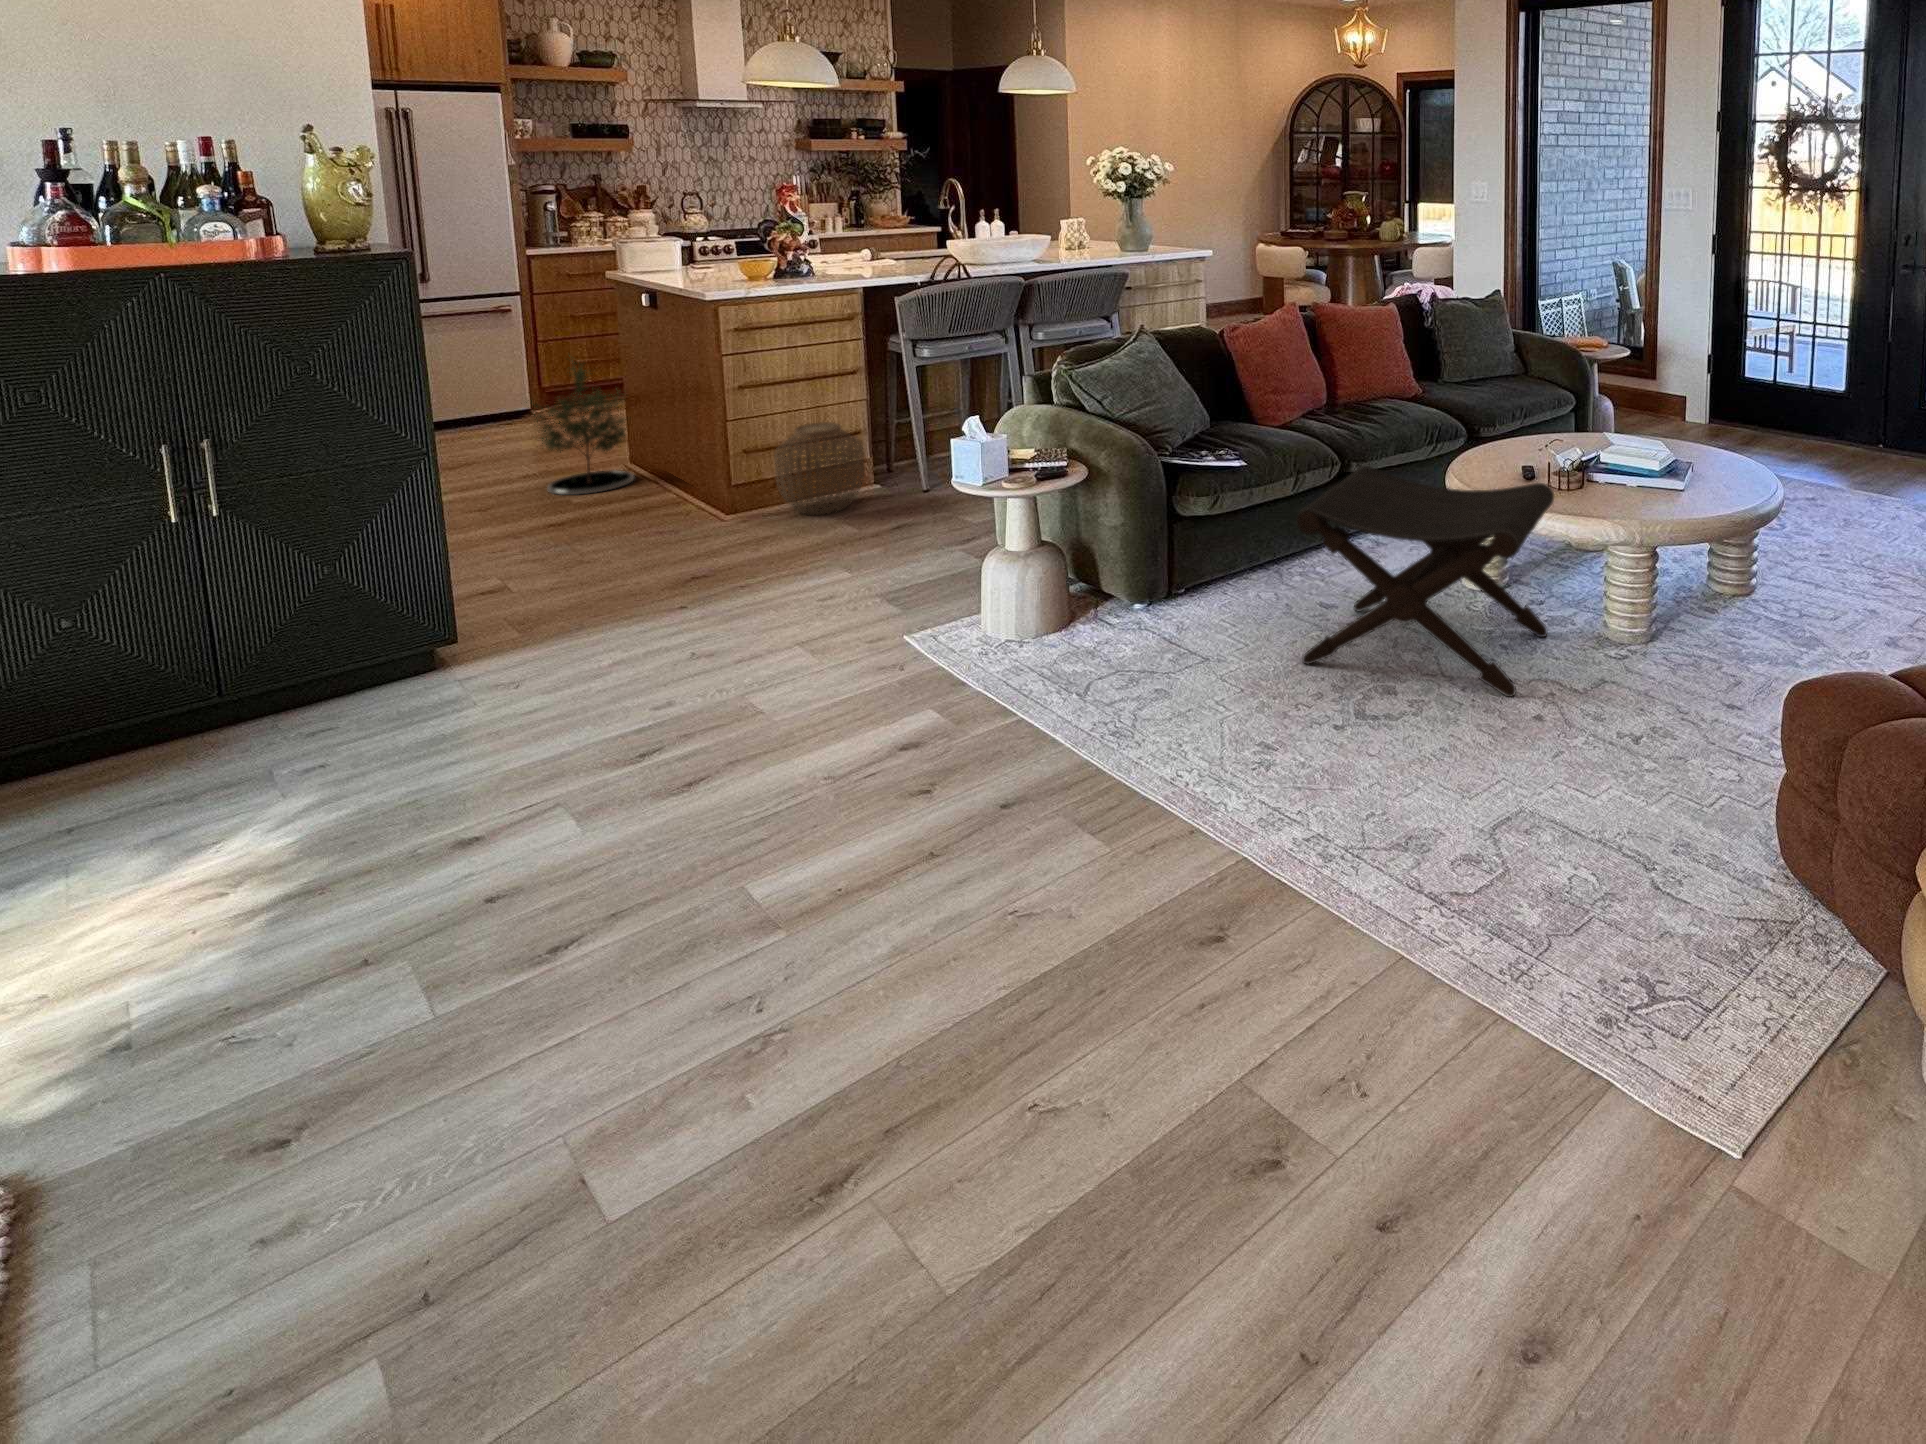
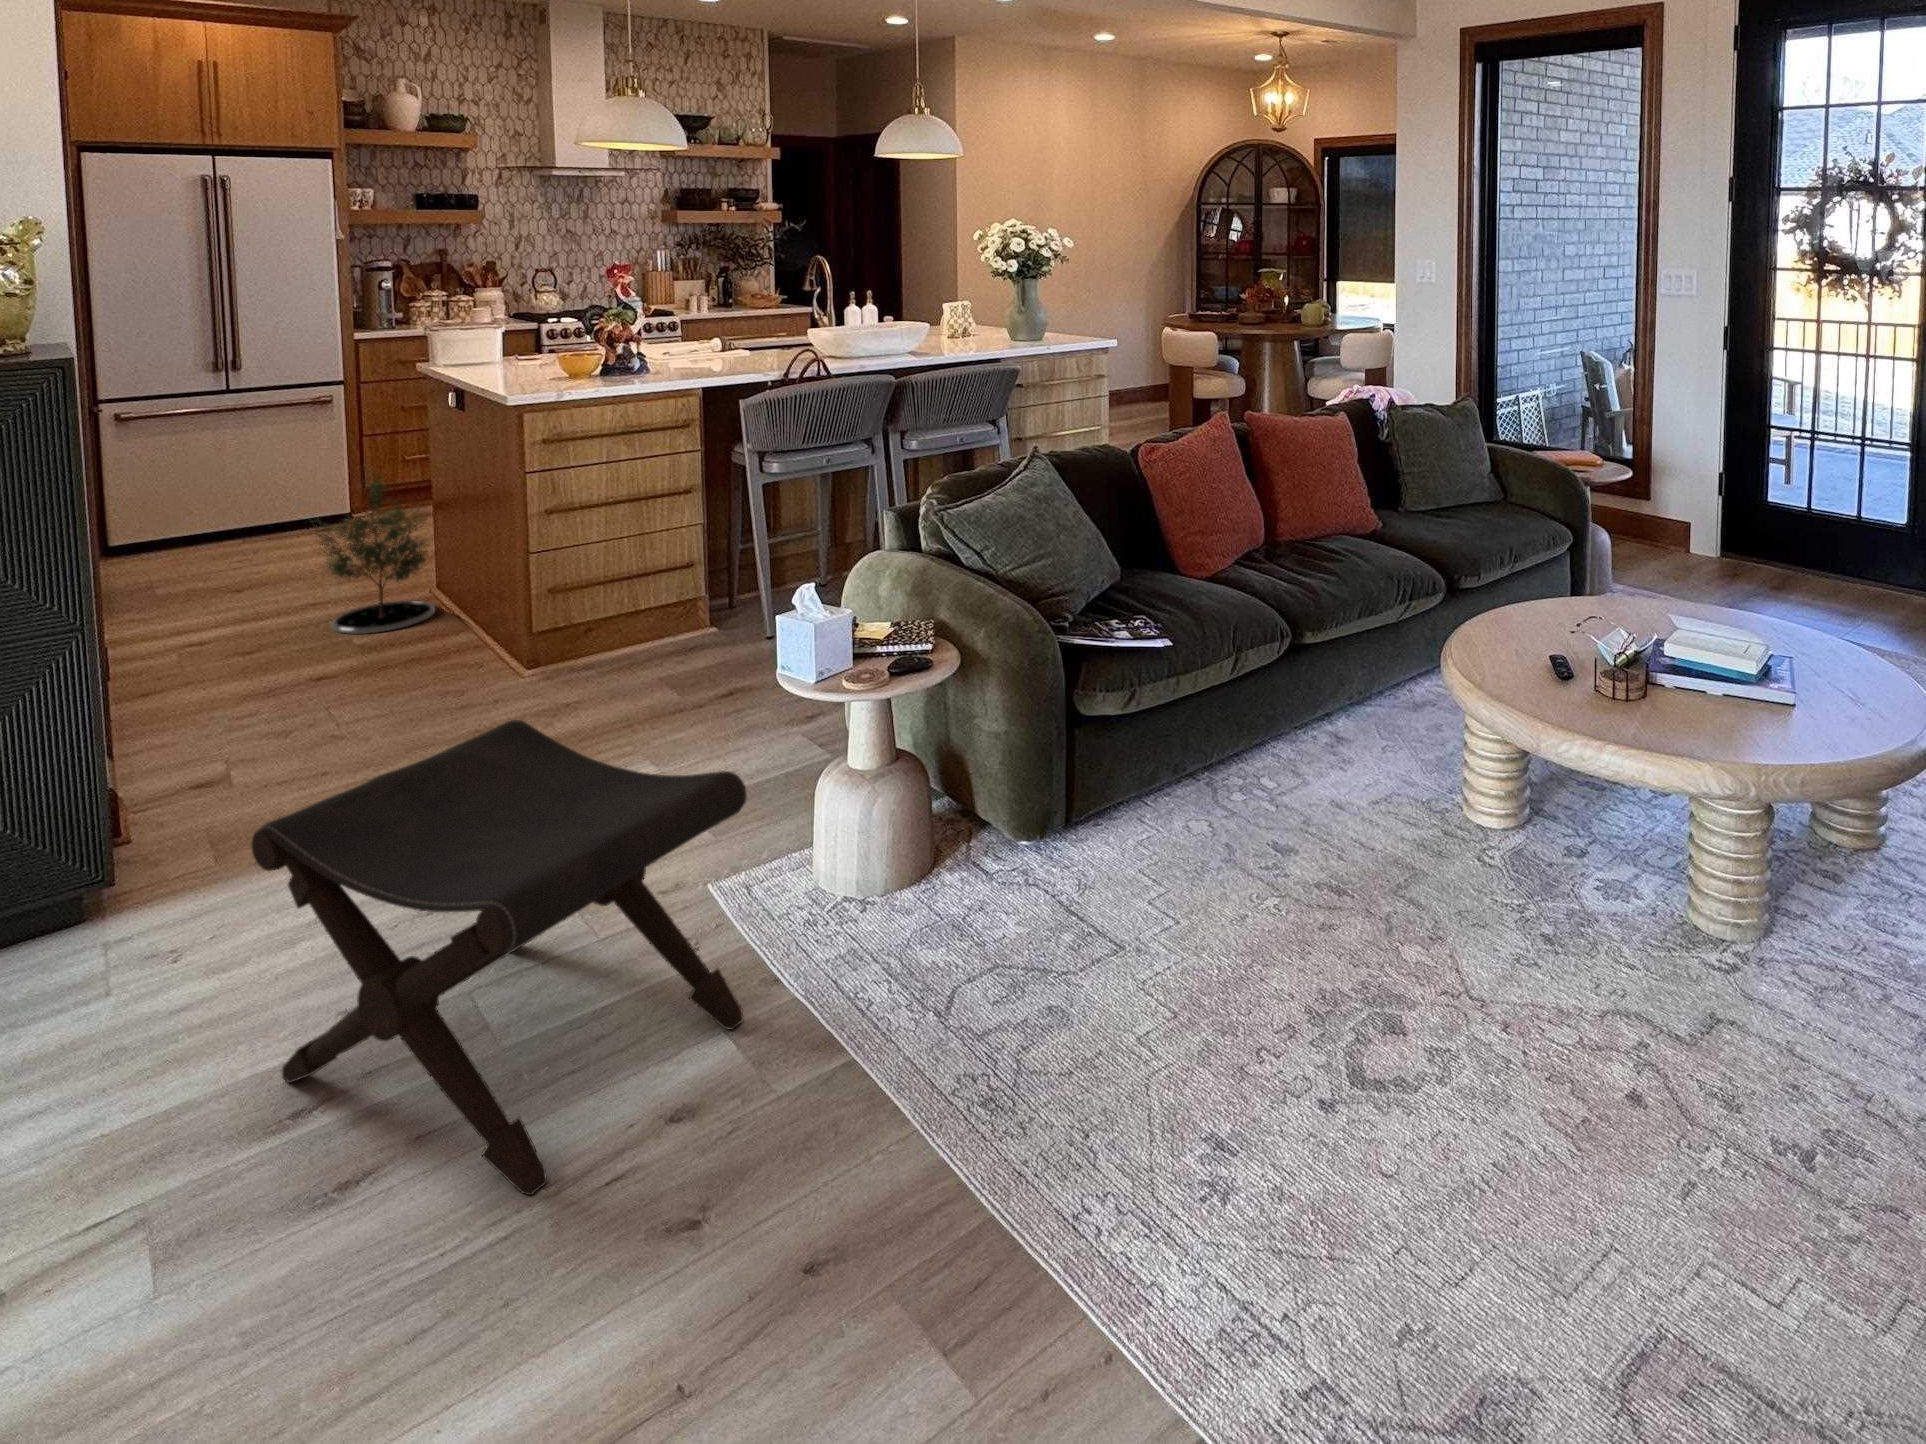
woven basket: present [775,422,864,515] -> none [585,555,695,673]
footstool: present [1296,466,1554,697] -> present [251,720,747,1195]

